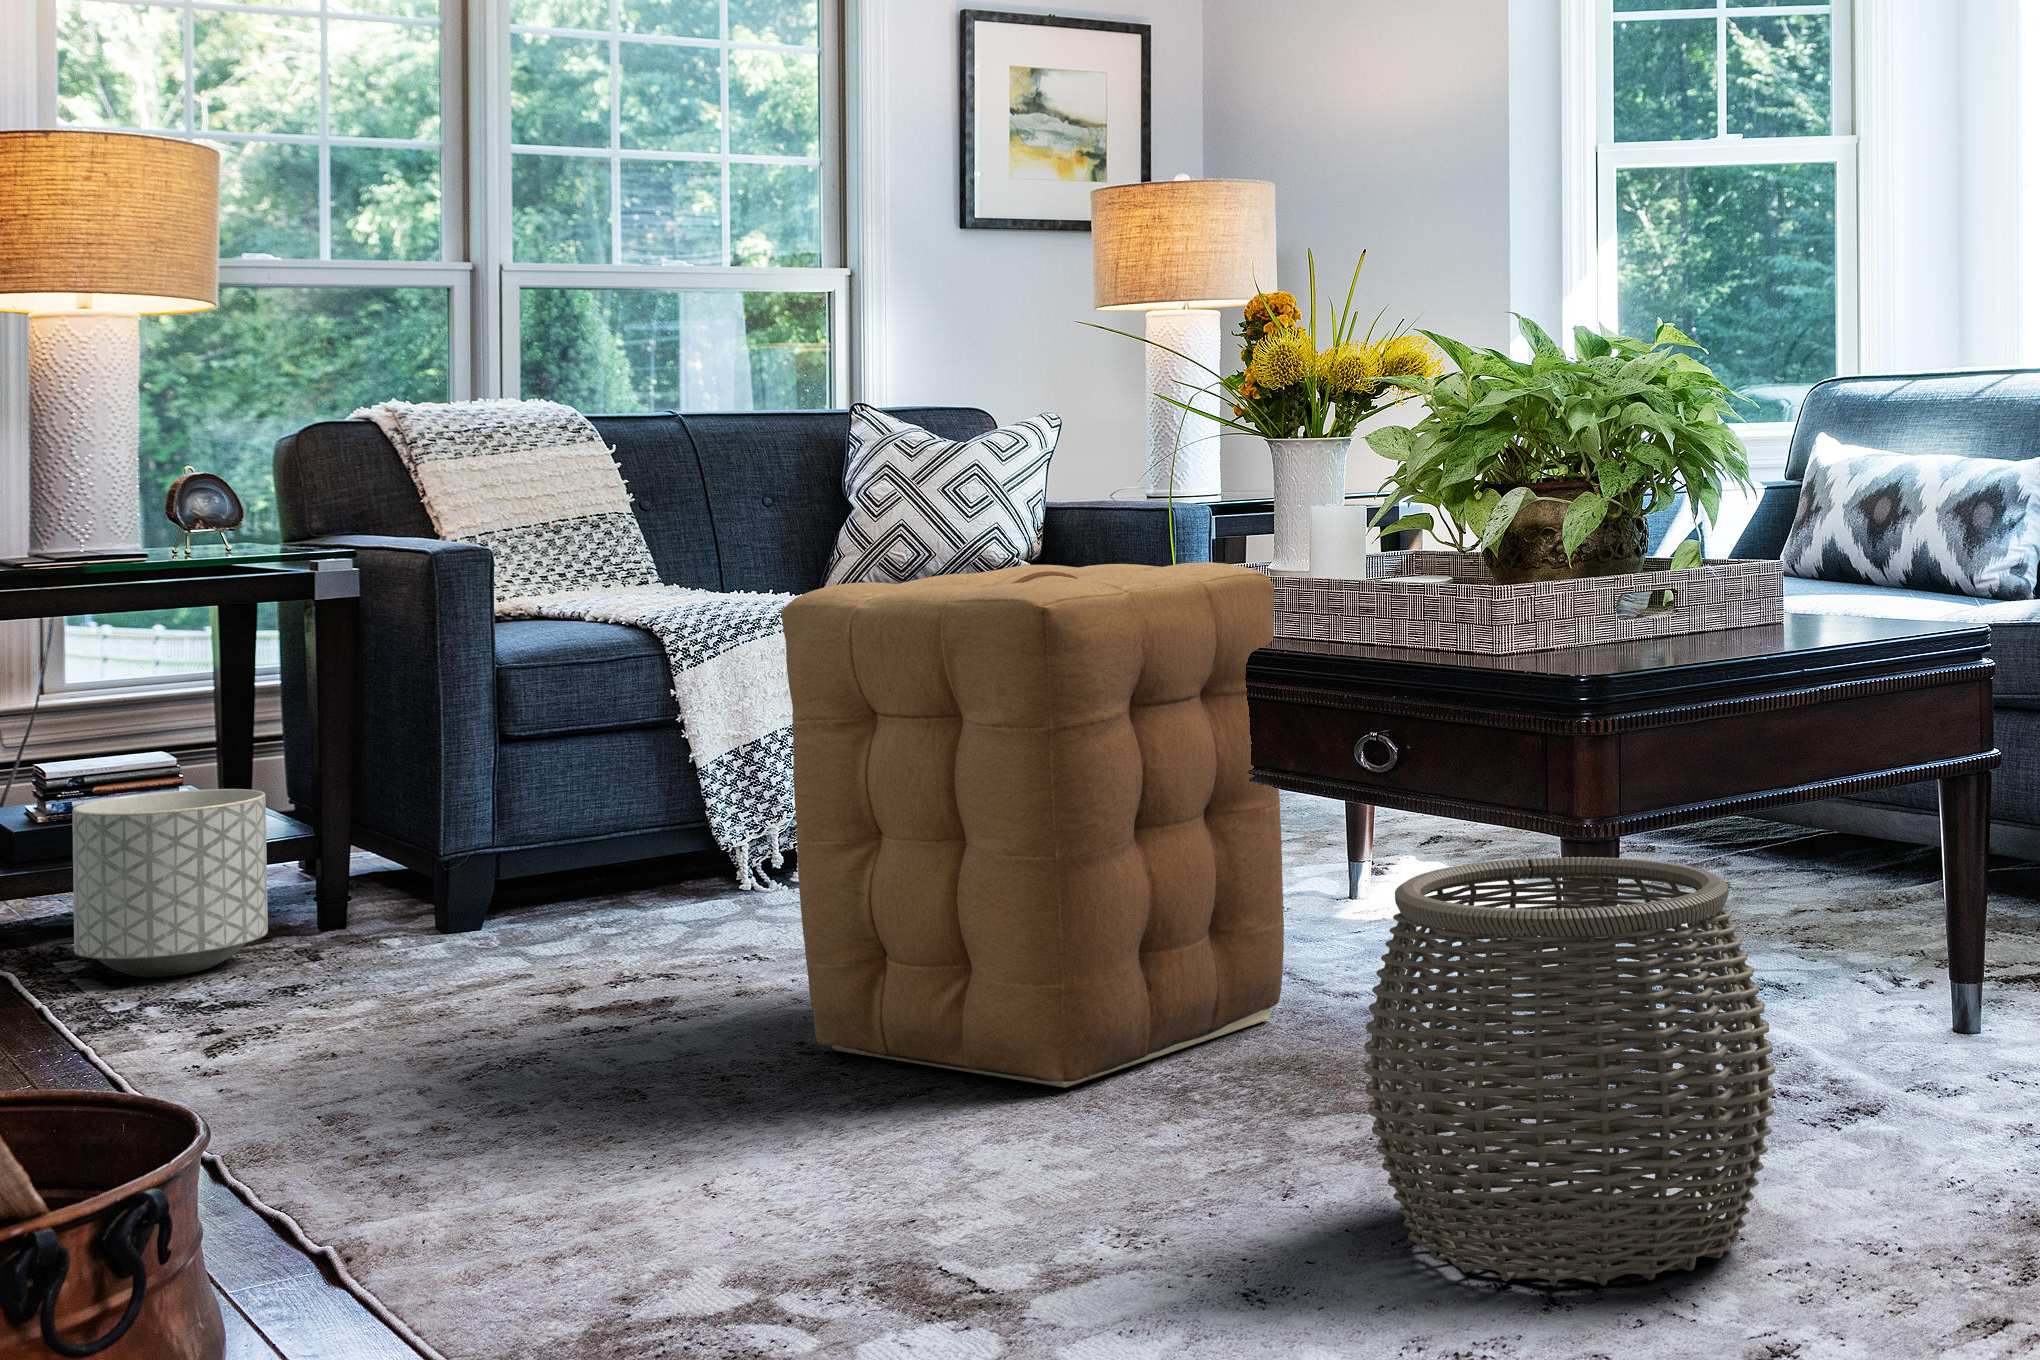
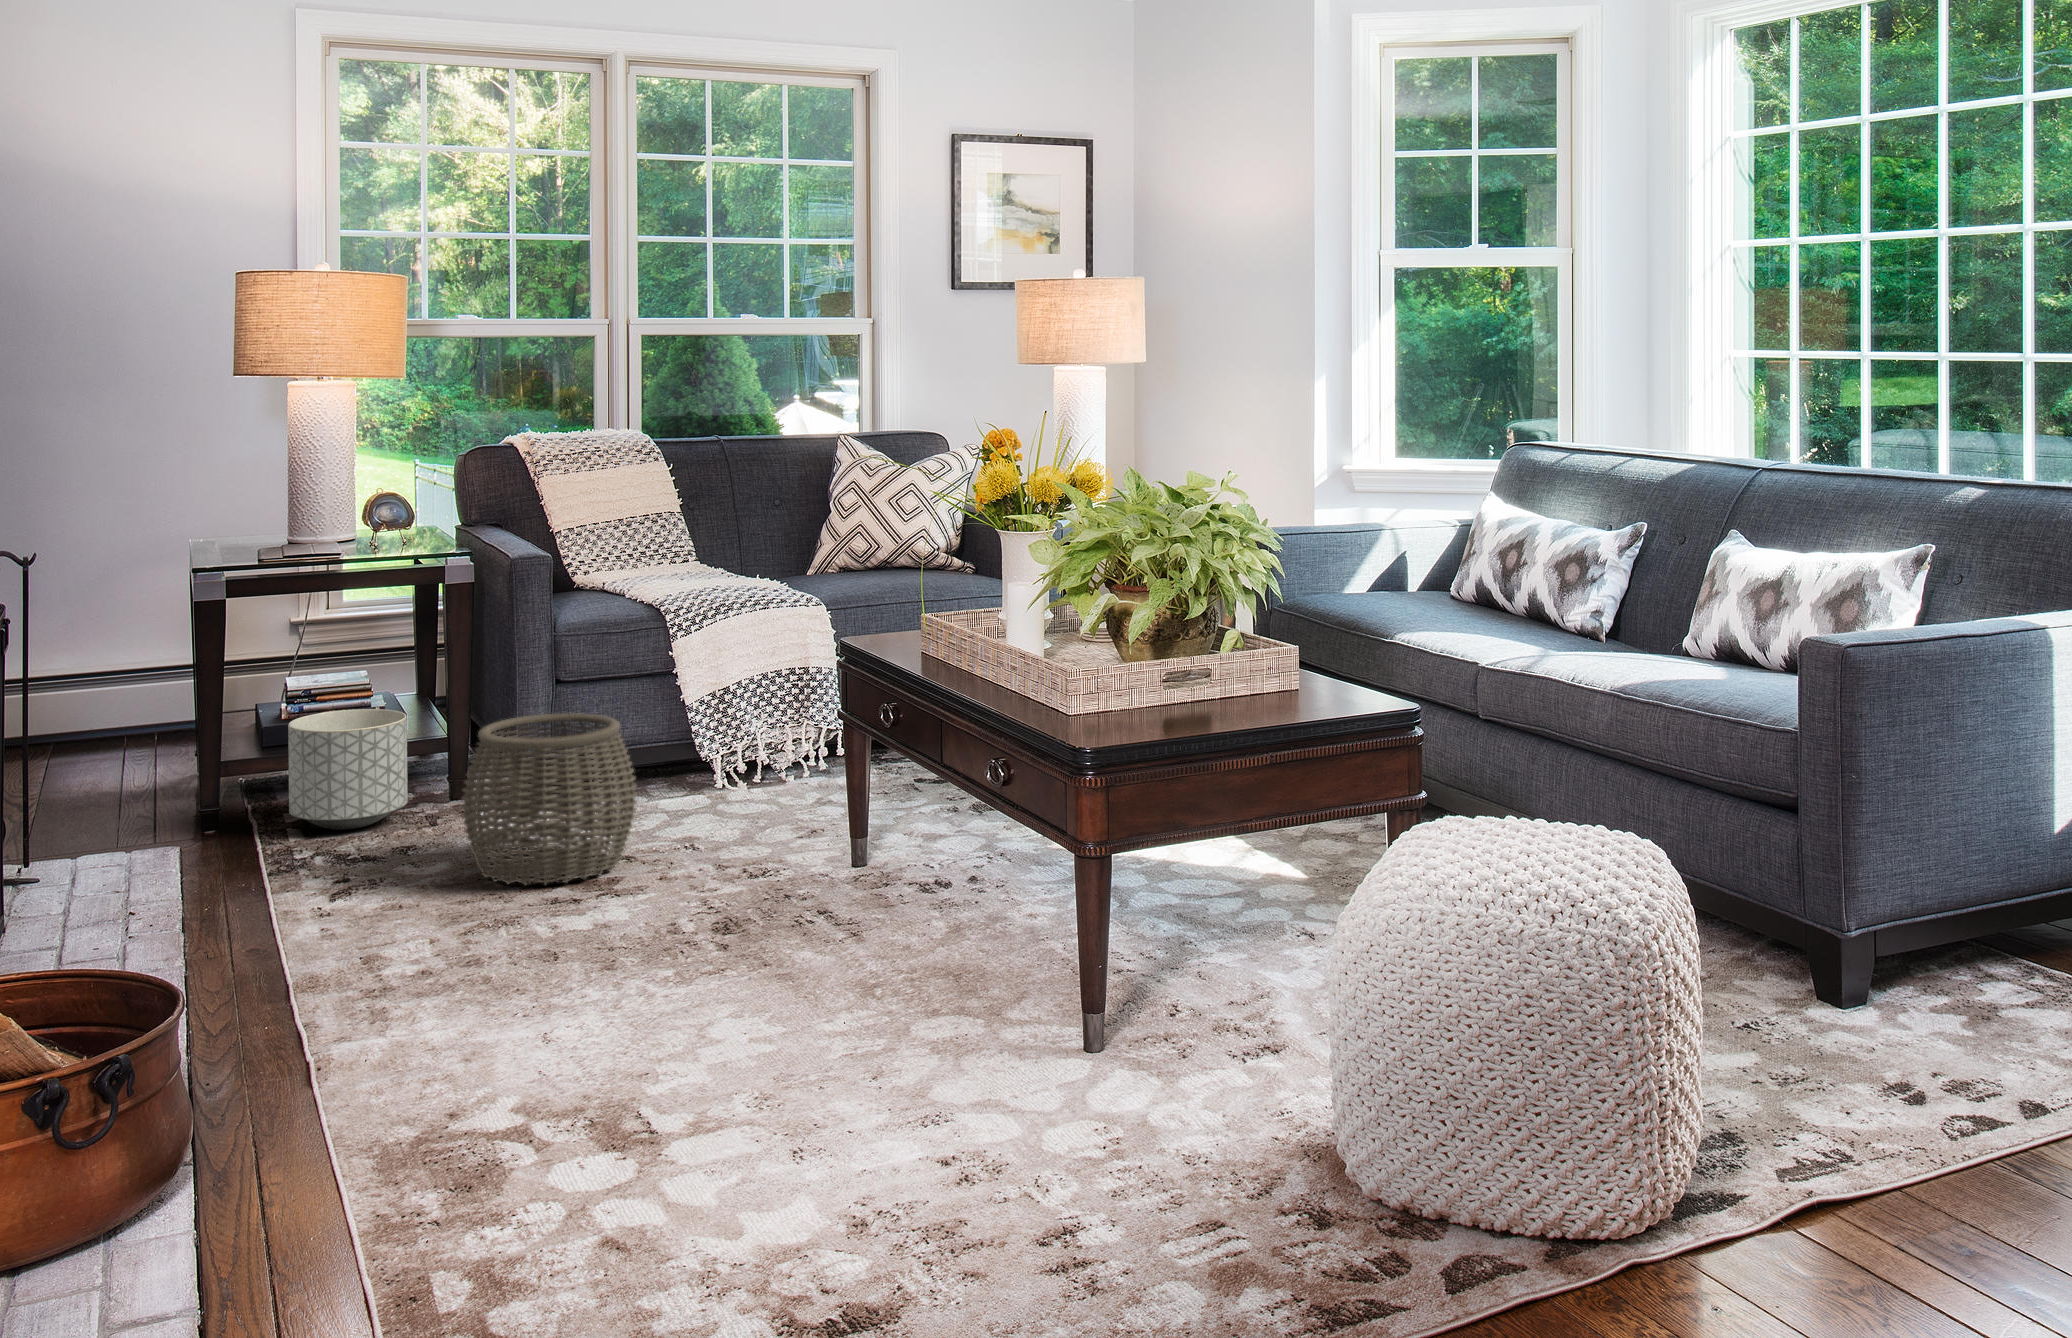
ottoman: present [781,562,1284,1088] -> none [663,622,977,976]
woven basket: present [1364,857,1776,1286] -> present [461,713,637,885]

